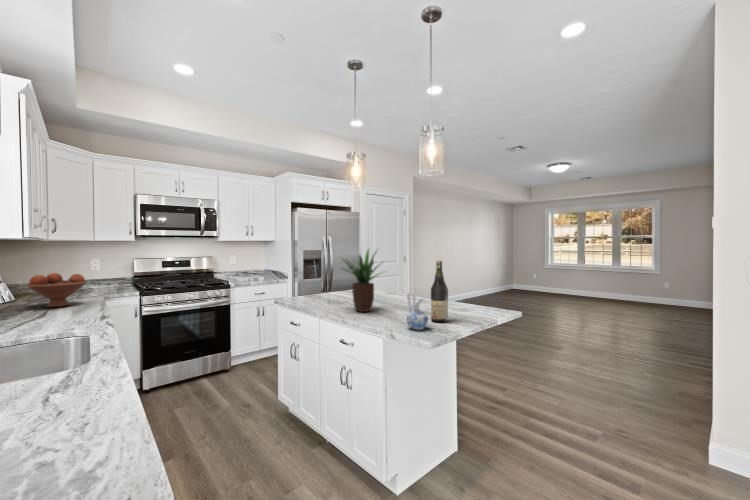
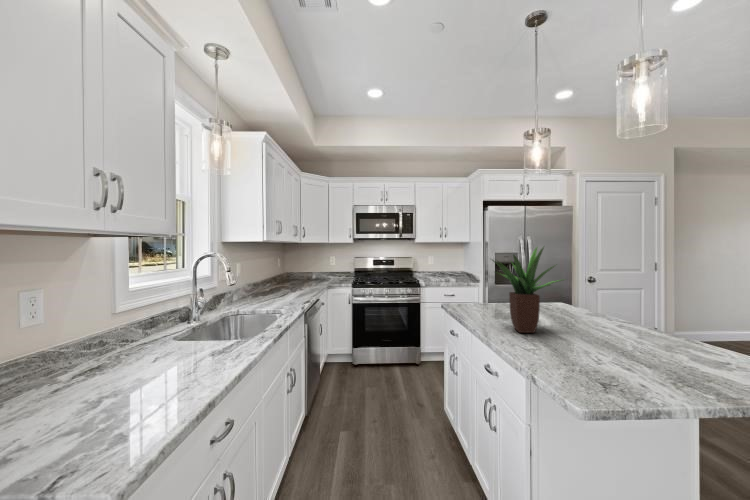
wine bottle: present [431,261,448,322] -> none [629,266,670,378]
fruit bowl: present [27,273,87,307] -> none [279,266,311,290]
ceramic pitcher: present [407,292,428,330] -> none [567,316,610,382]

